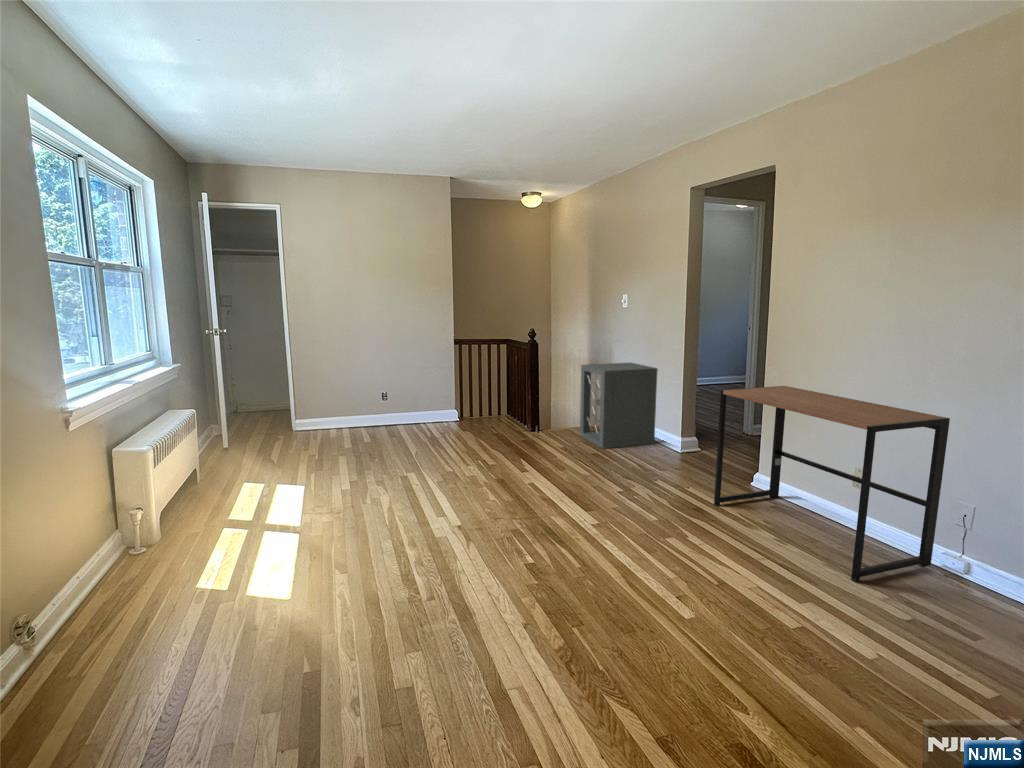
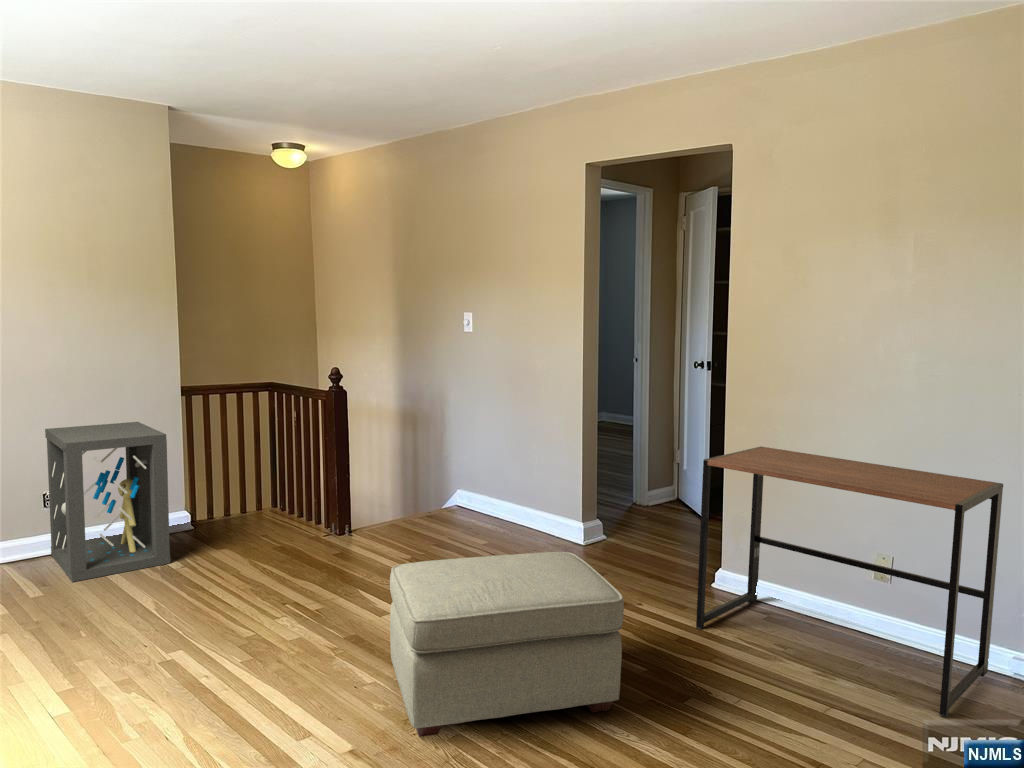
storage cabinet: present [580,363,658,449] -> present [45,422,170,582]
ottoman: none [490,437,622,534] -> present [390,552,624,737]

